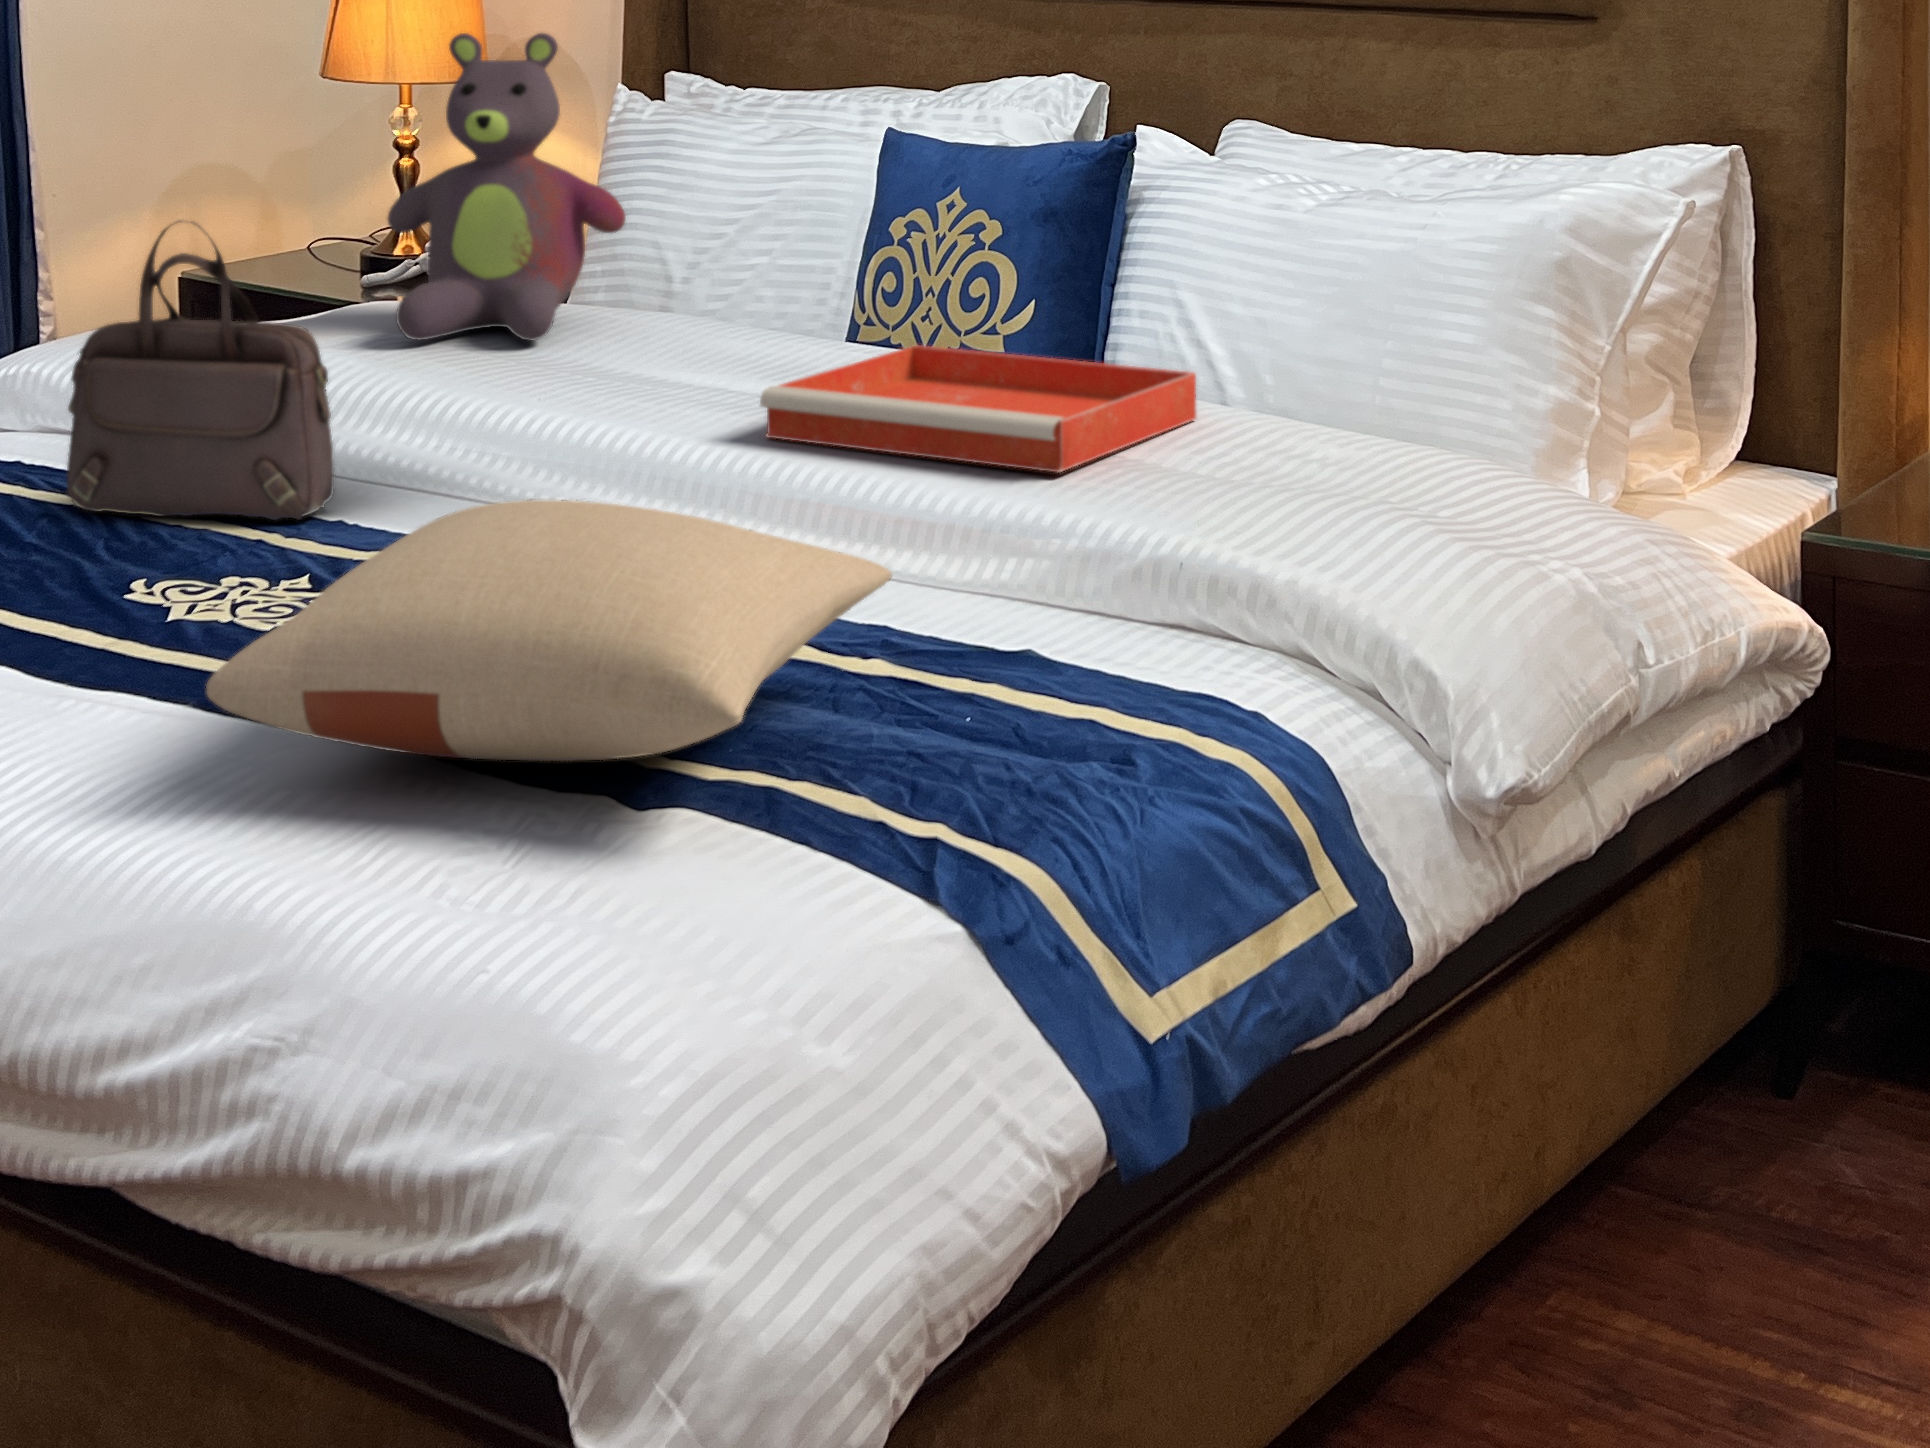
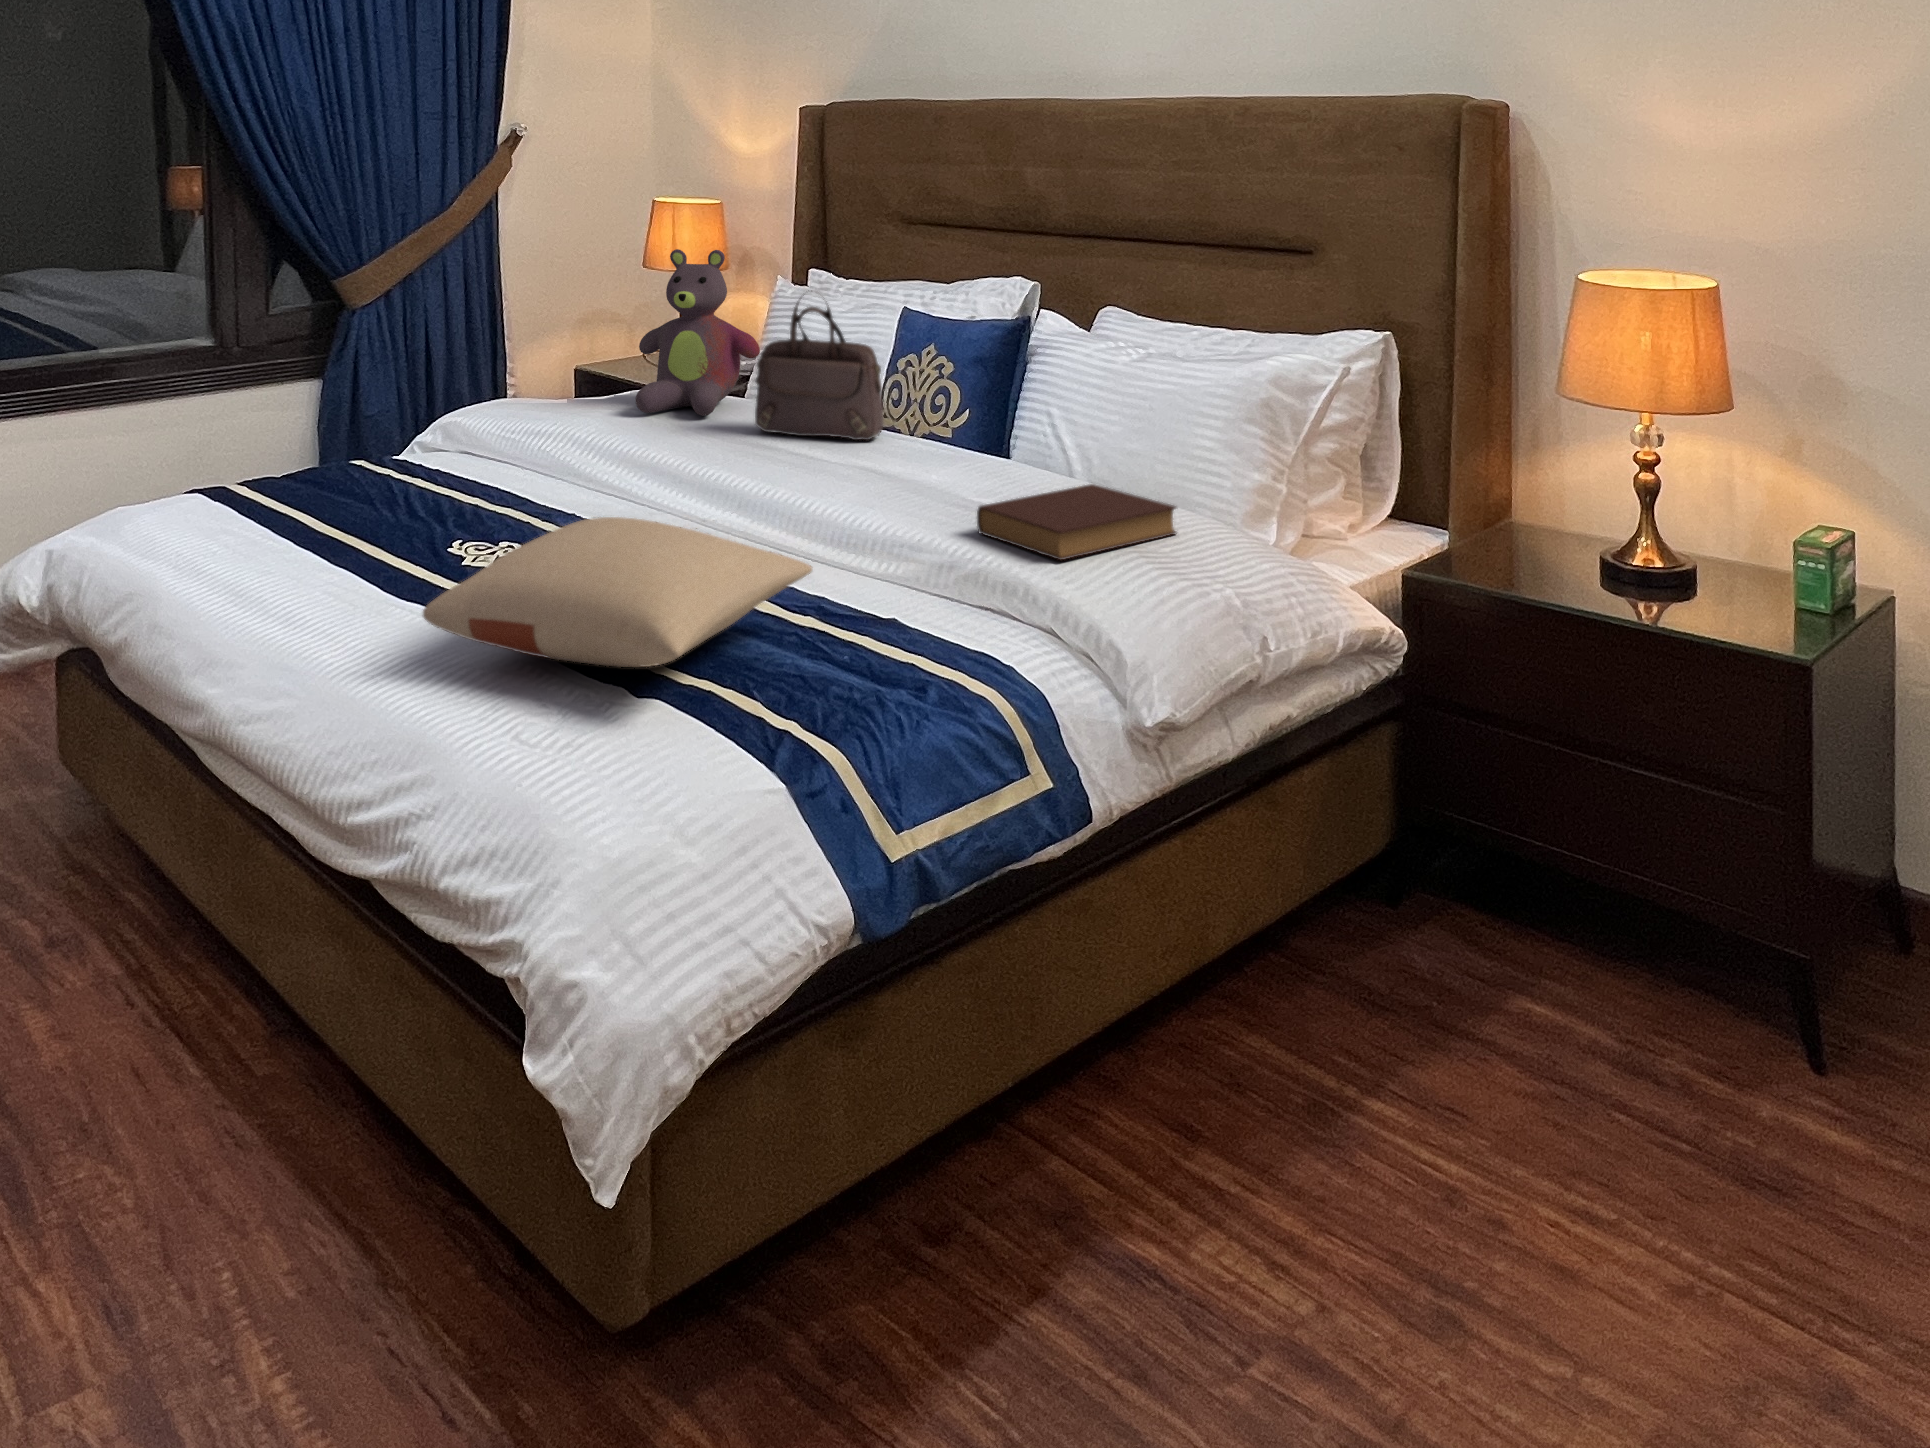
handbag: present [67,221,334,520] -> present [755,295,883,441]
tray: present [760,345,1197,472] -> none [791,430,1038,511]
book: none [1138,413,1473,537] -> present [977,484,1177,560]

